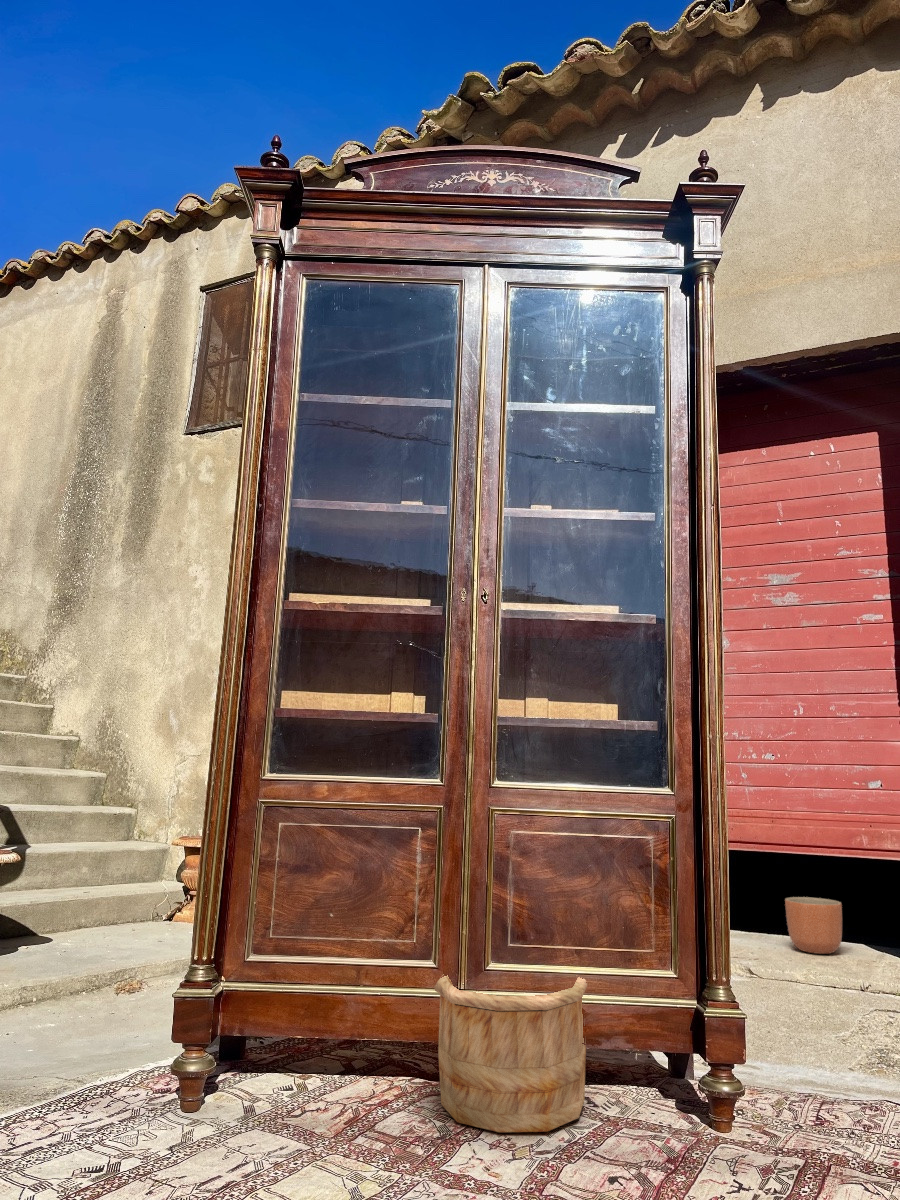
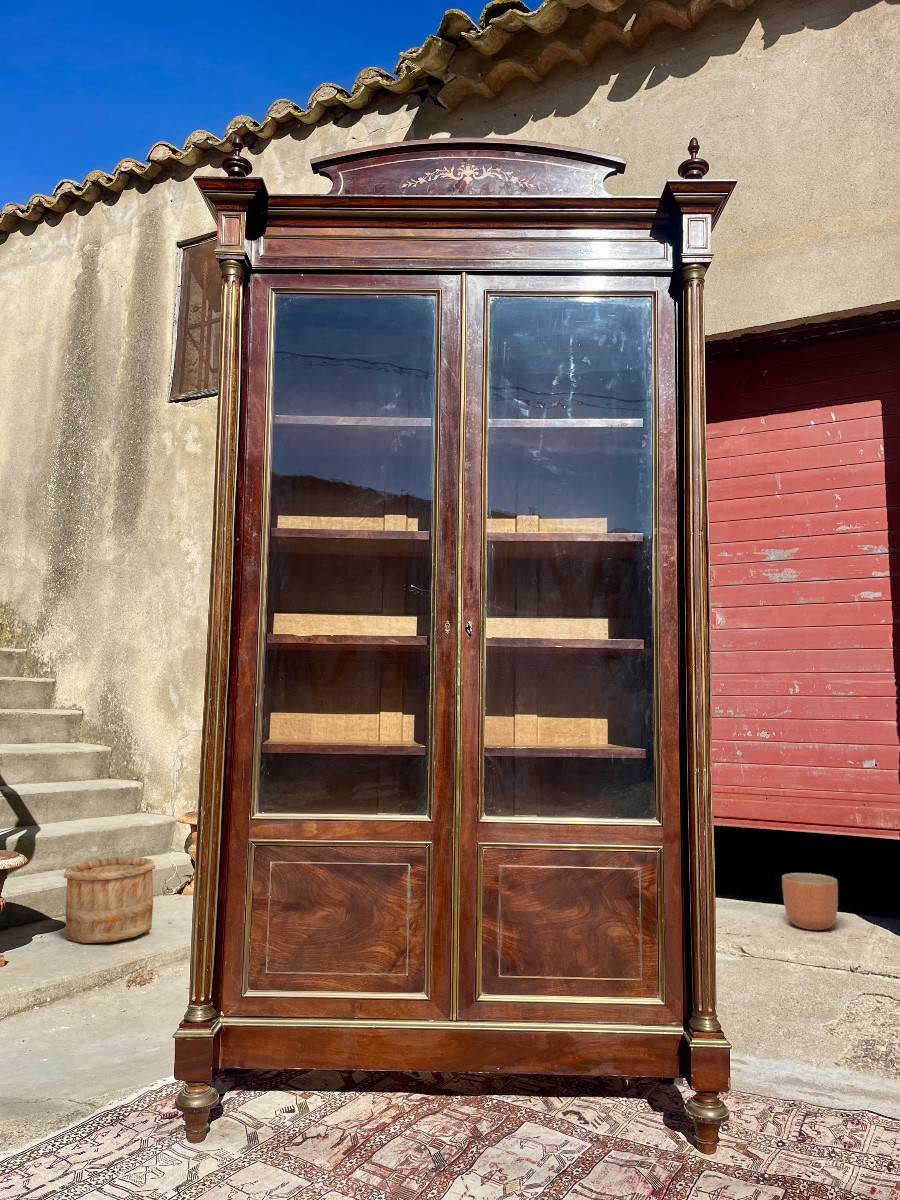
wooden bucket: present [434,974,587,1132] -> present [64,857,155,943]

